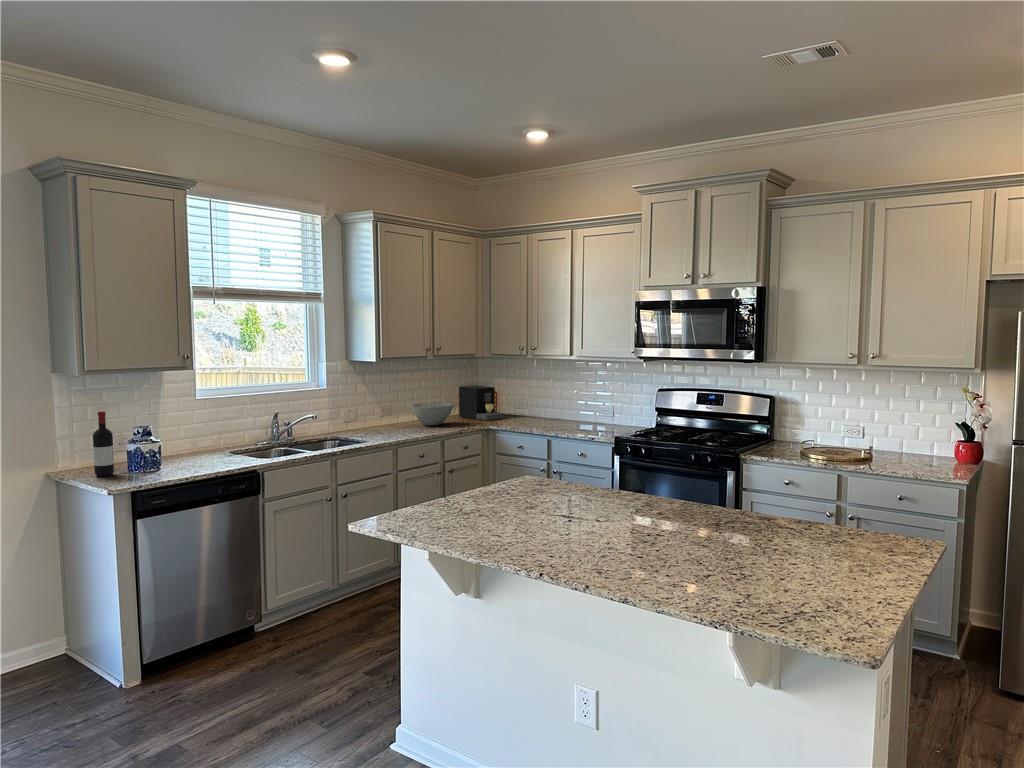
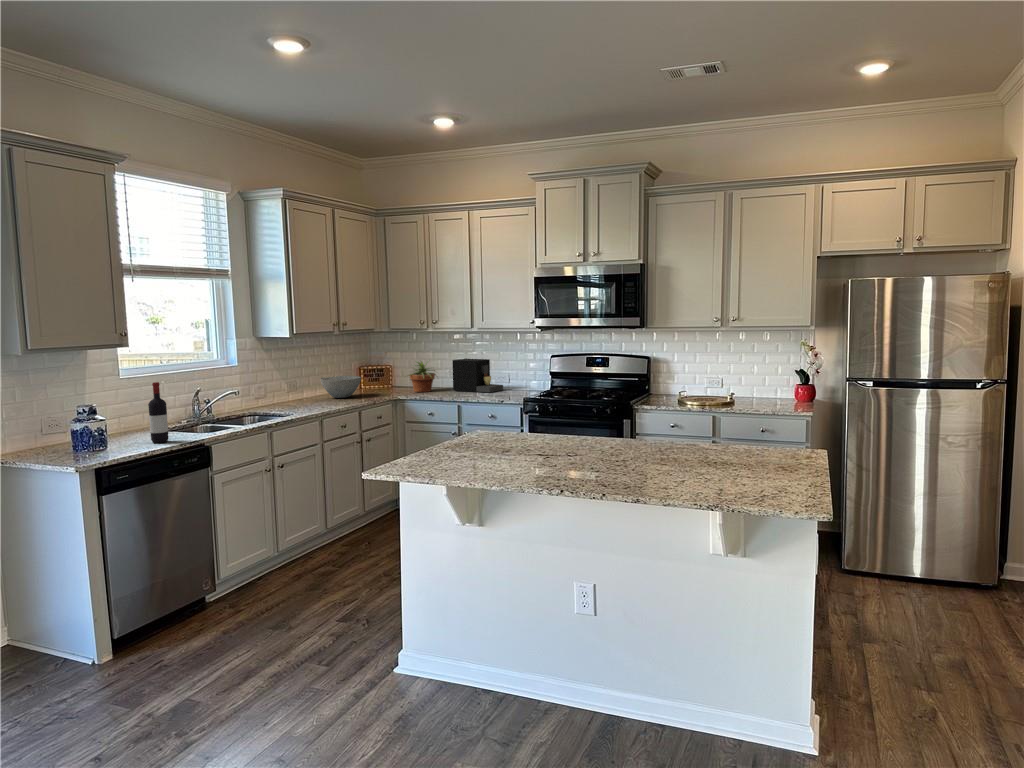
coffee maker: present [459,385,505,420] -> present [452,358,503,392]
potted plant: none [499,388,541,424] -> present [408,361,436,392]
wine bottle: present [93,411,114,477] -> present [148,382,168,443]

